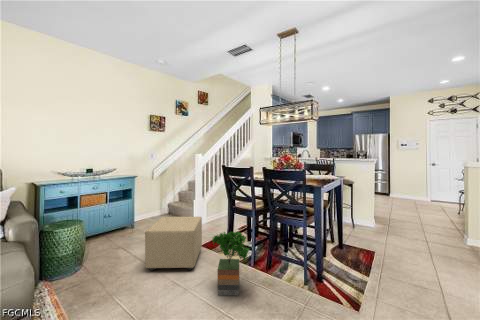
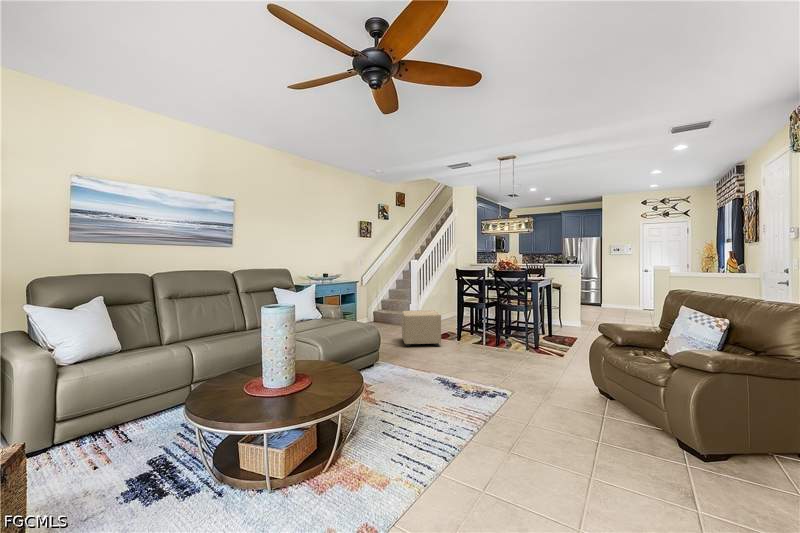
potted tree: present [212,231,249,295] -> none [460,311,489,353]

